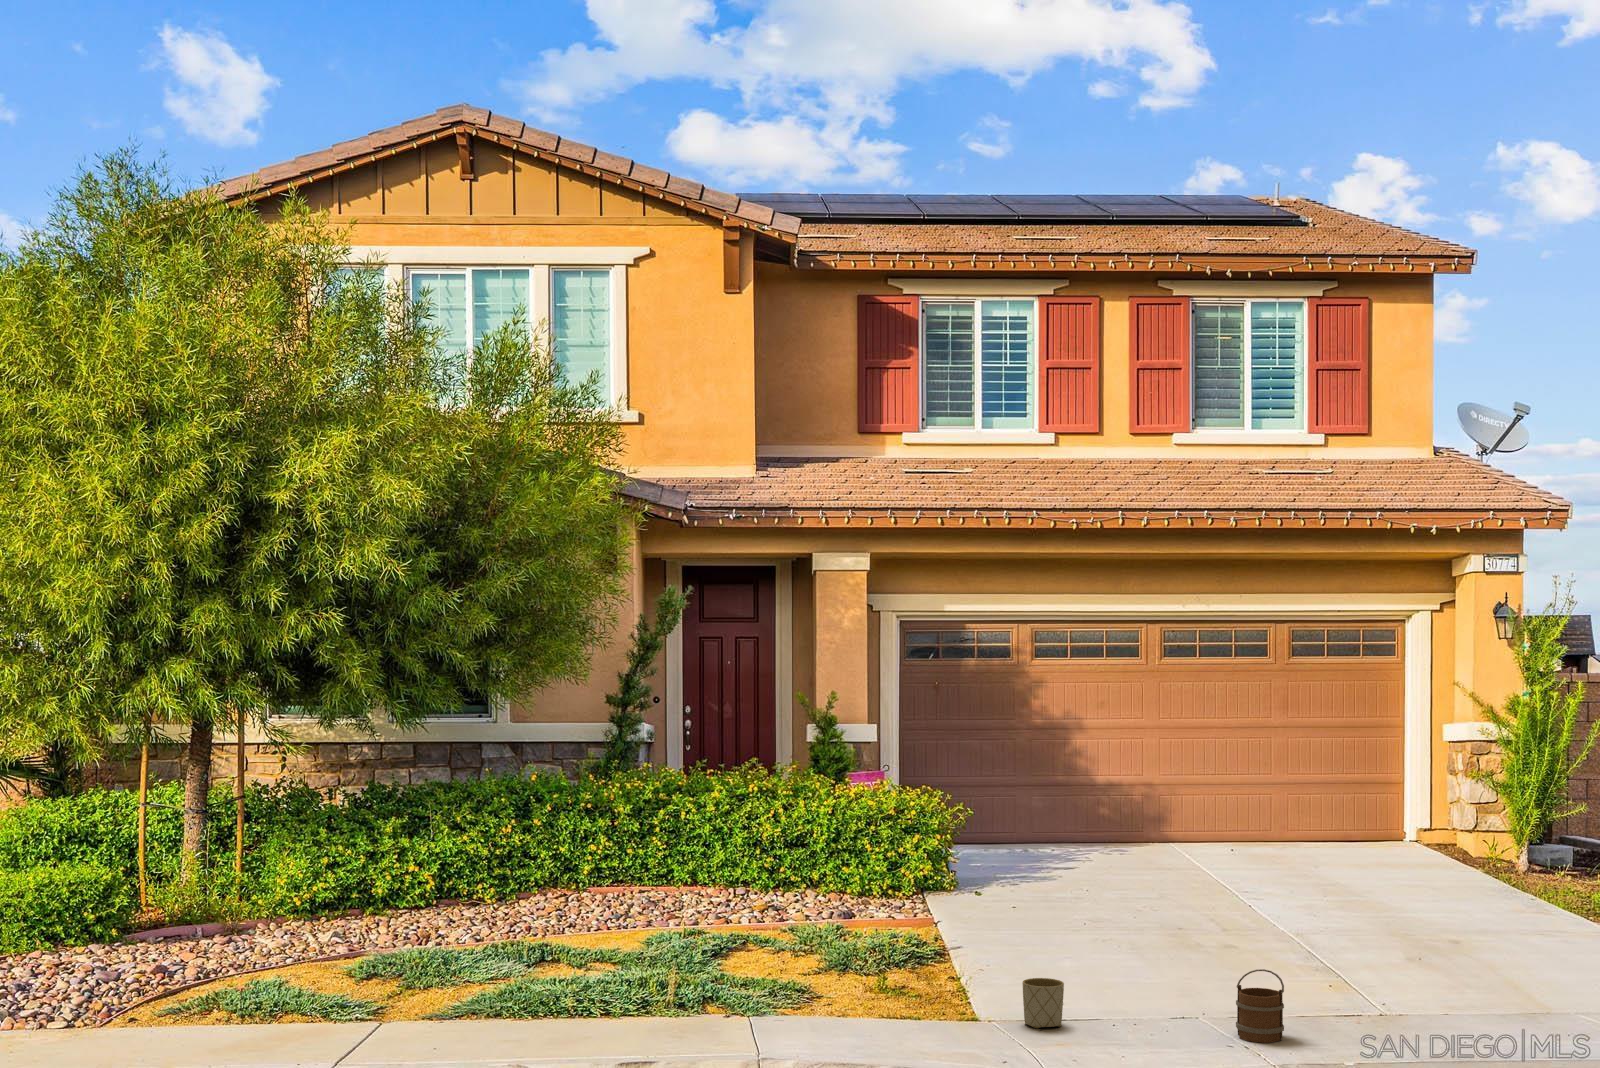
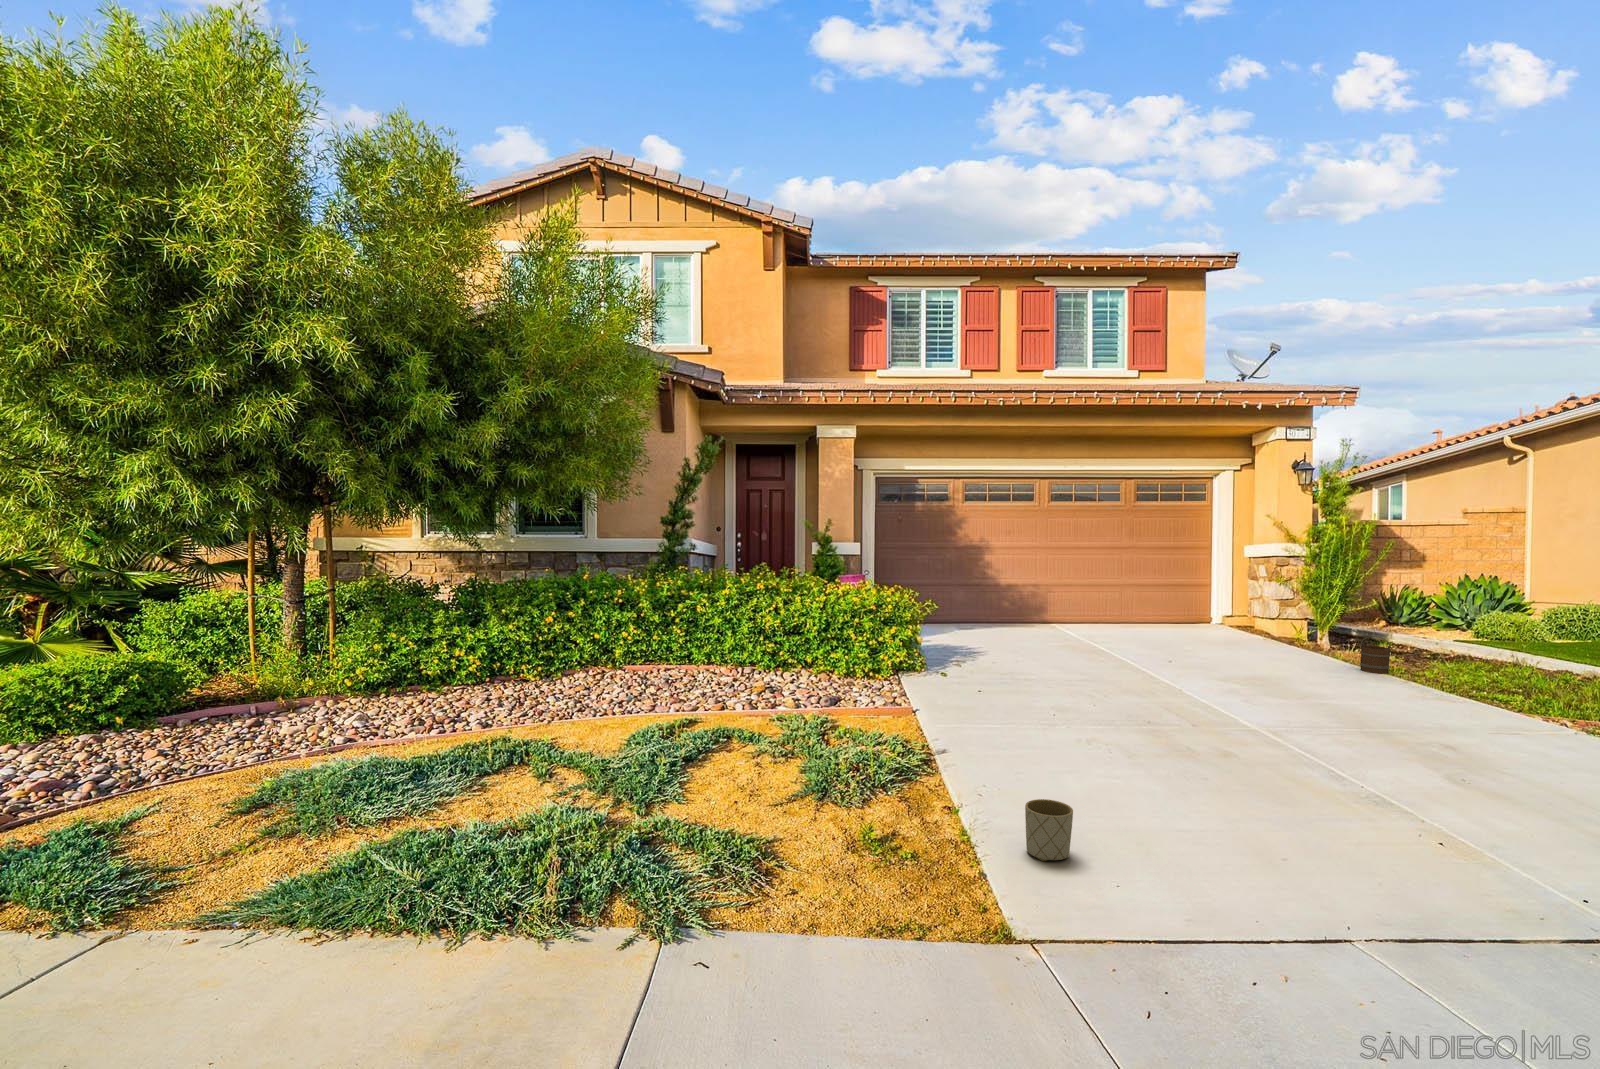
bucket: present [1236,969,1284,1043] -> present [1360,636,1391,673]

